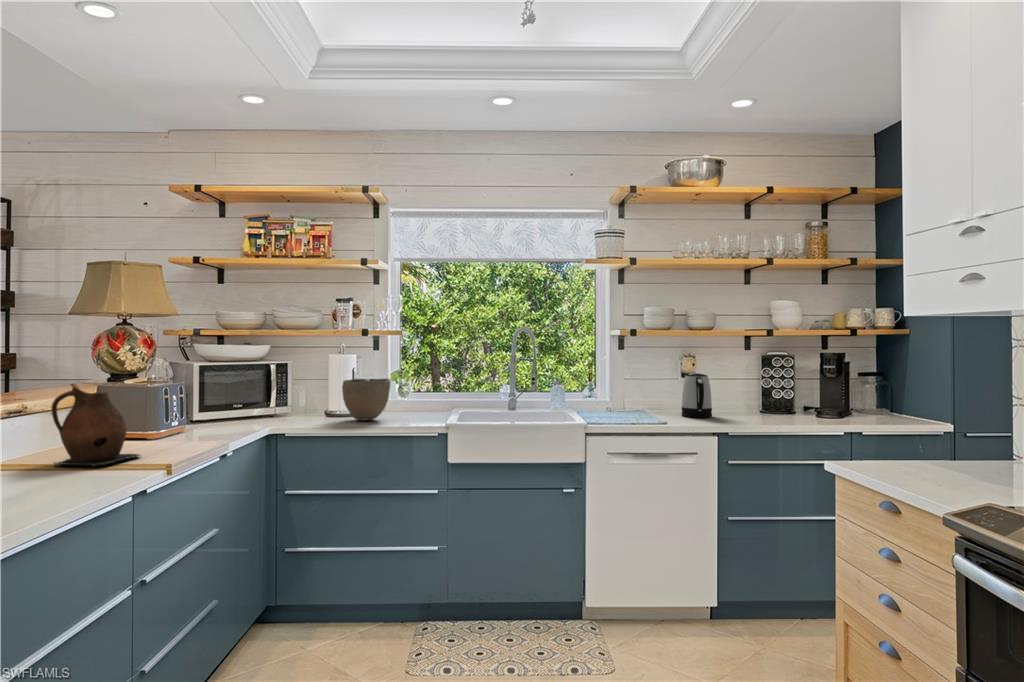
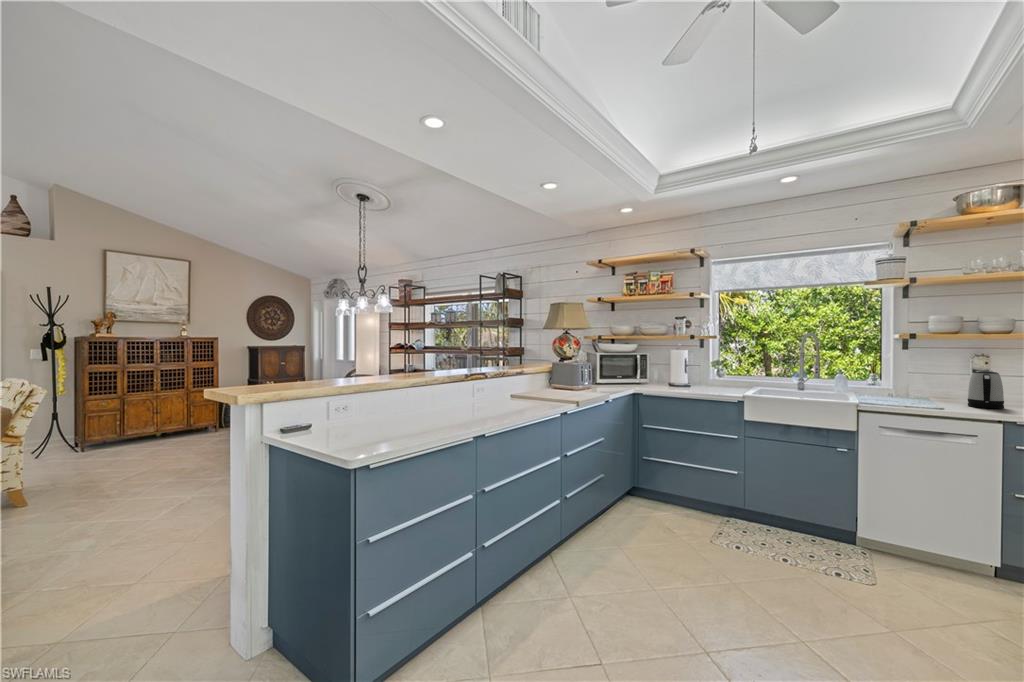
bowl: present [342,379,391,421] -> none [677,365,708,390]
ceramic pitcher: present [52,383,140,467] -> none [541,360,575,398]

